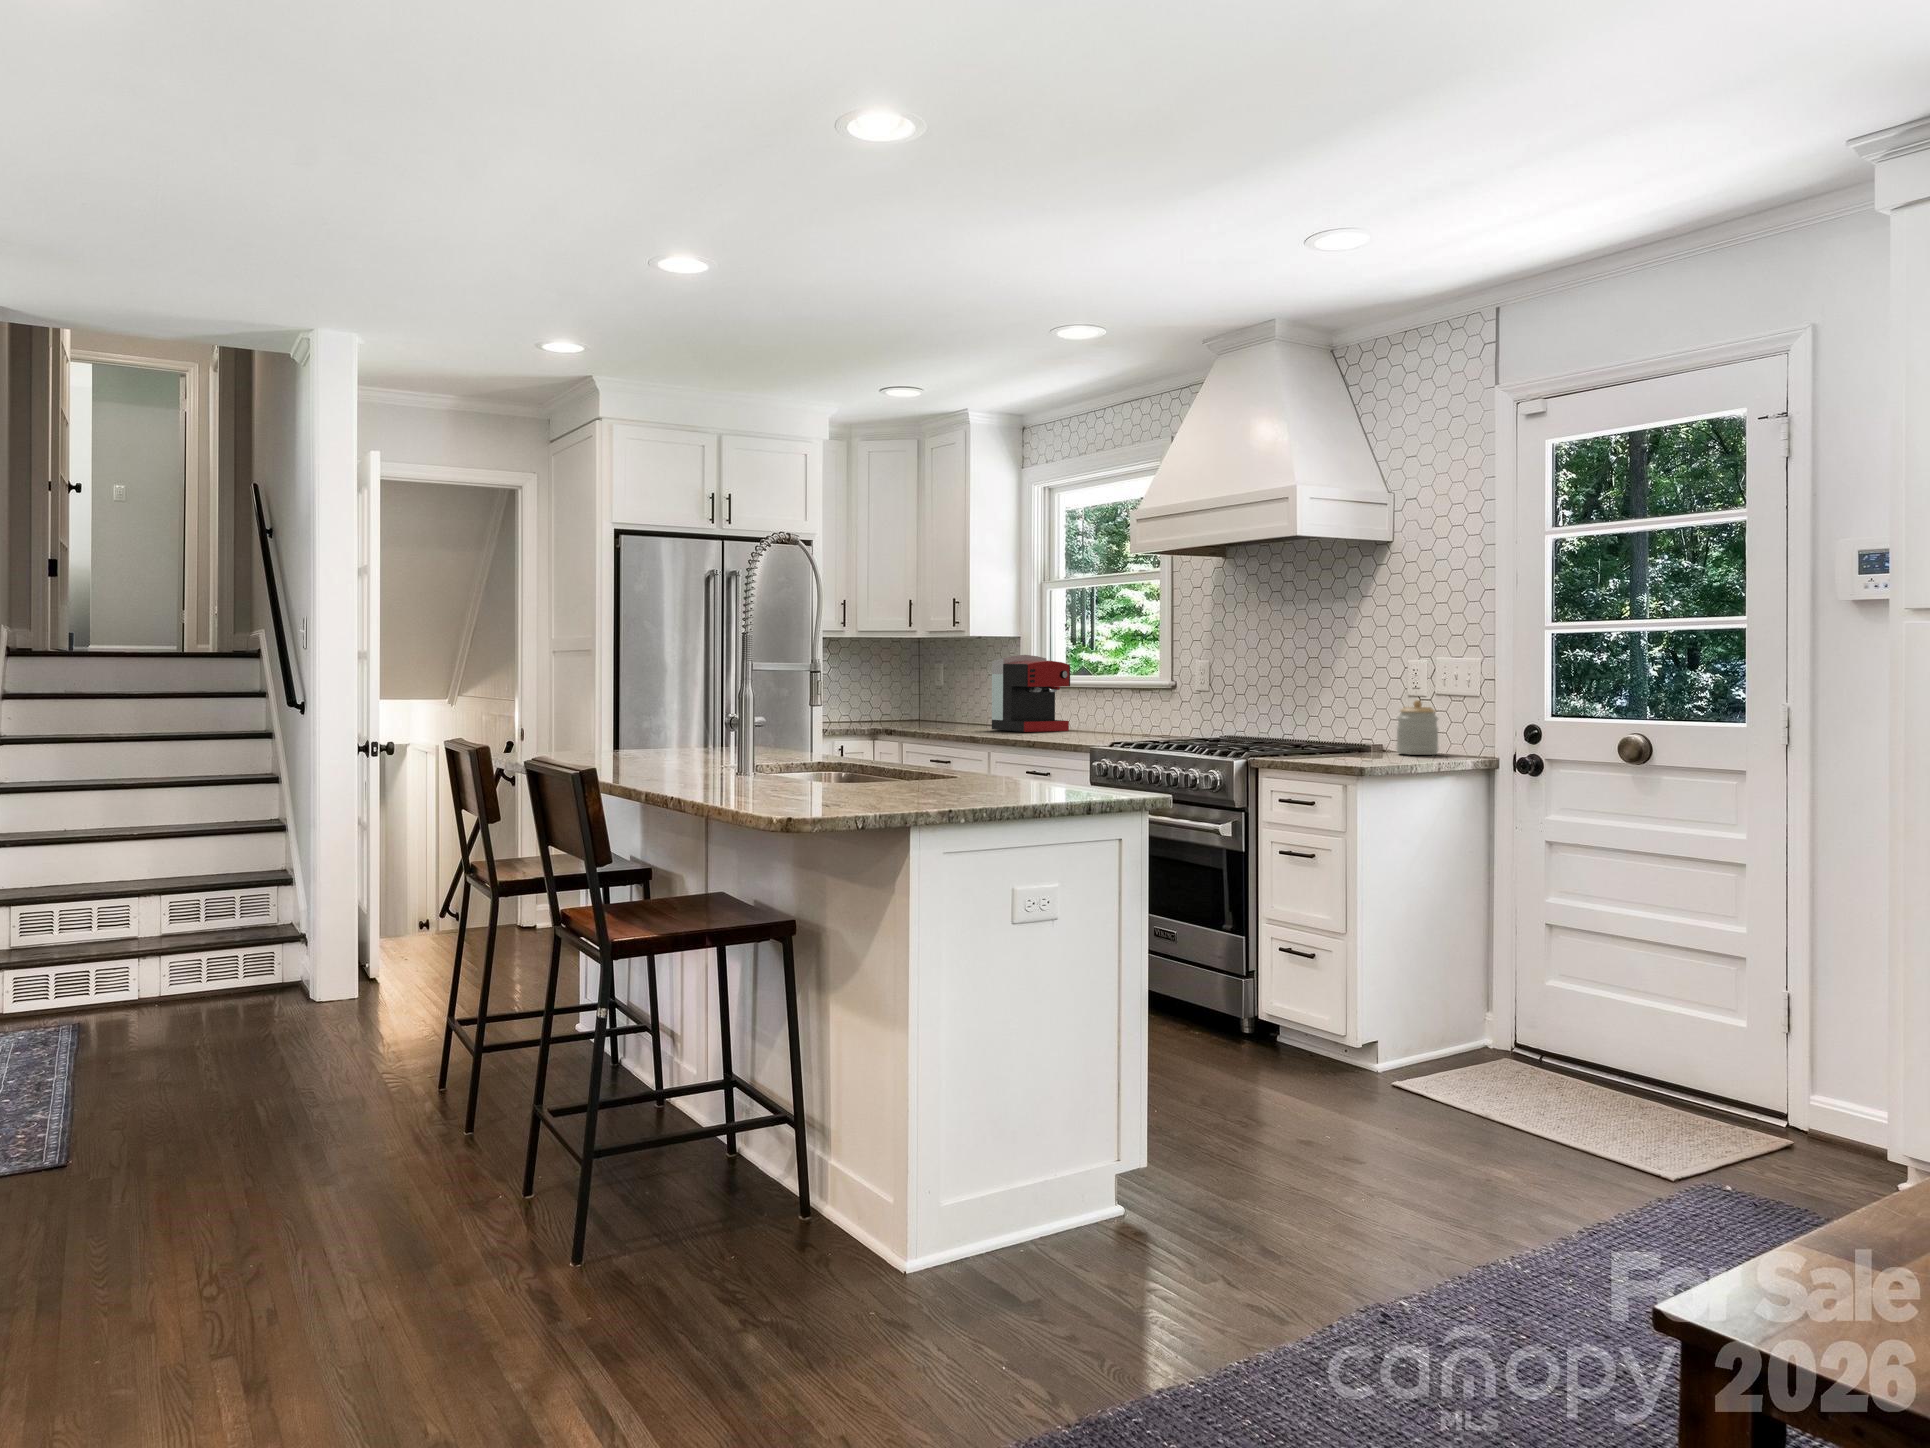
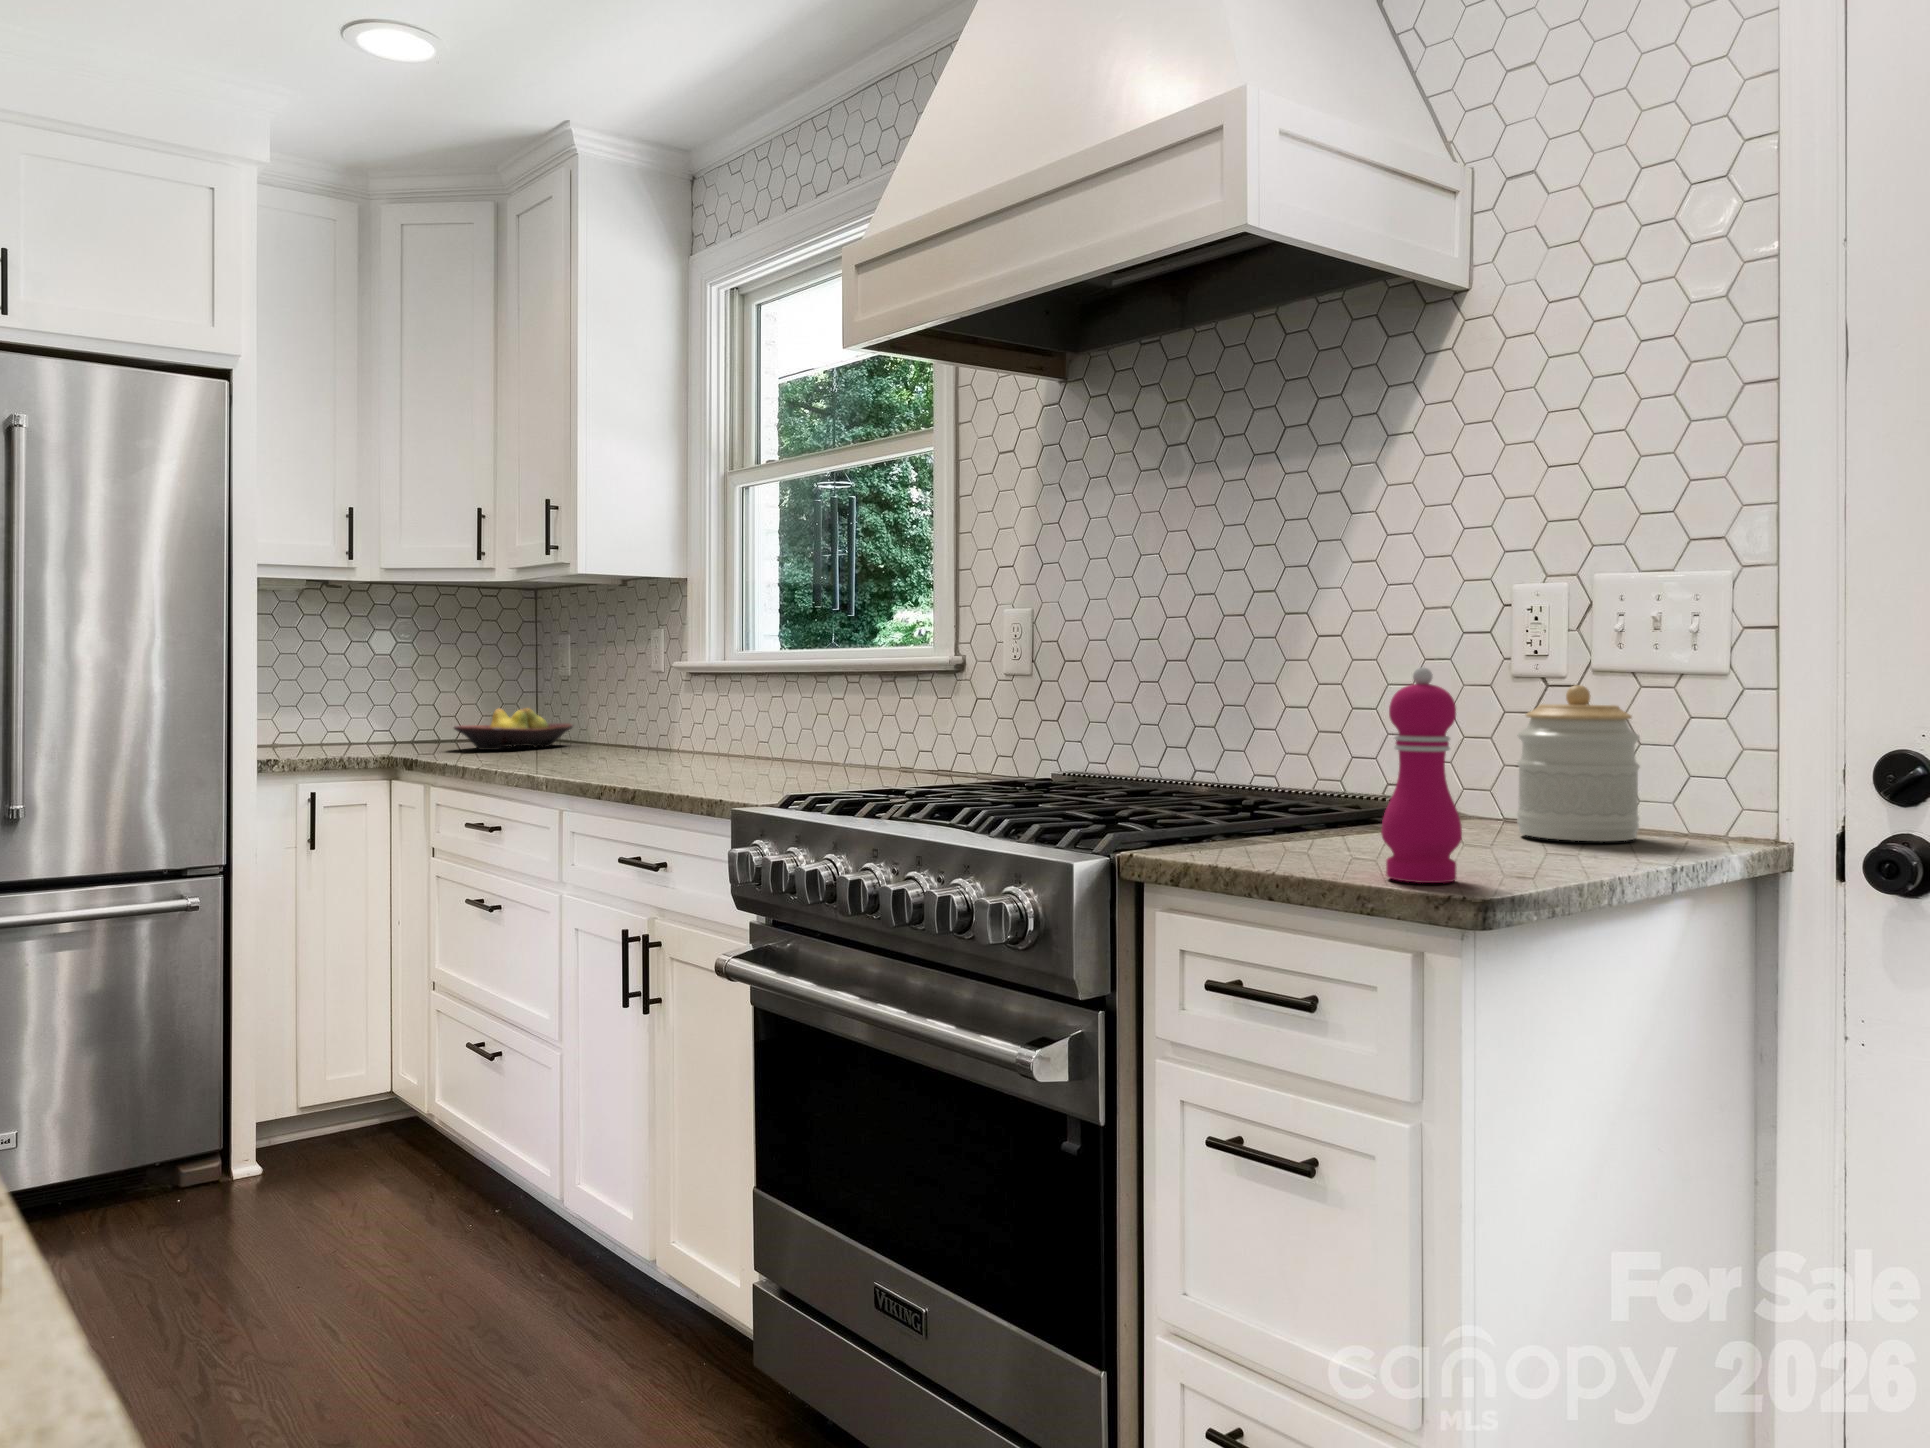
coffee maker: present [992,655,1070,732] -> none [607,608,761,763]
pepper mill: none [1333,696,1358,763] -> present [1381,667,1462,883]
fruit bowl: none [899,704,955,726] -> present [454,708,573,750]

